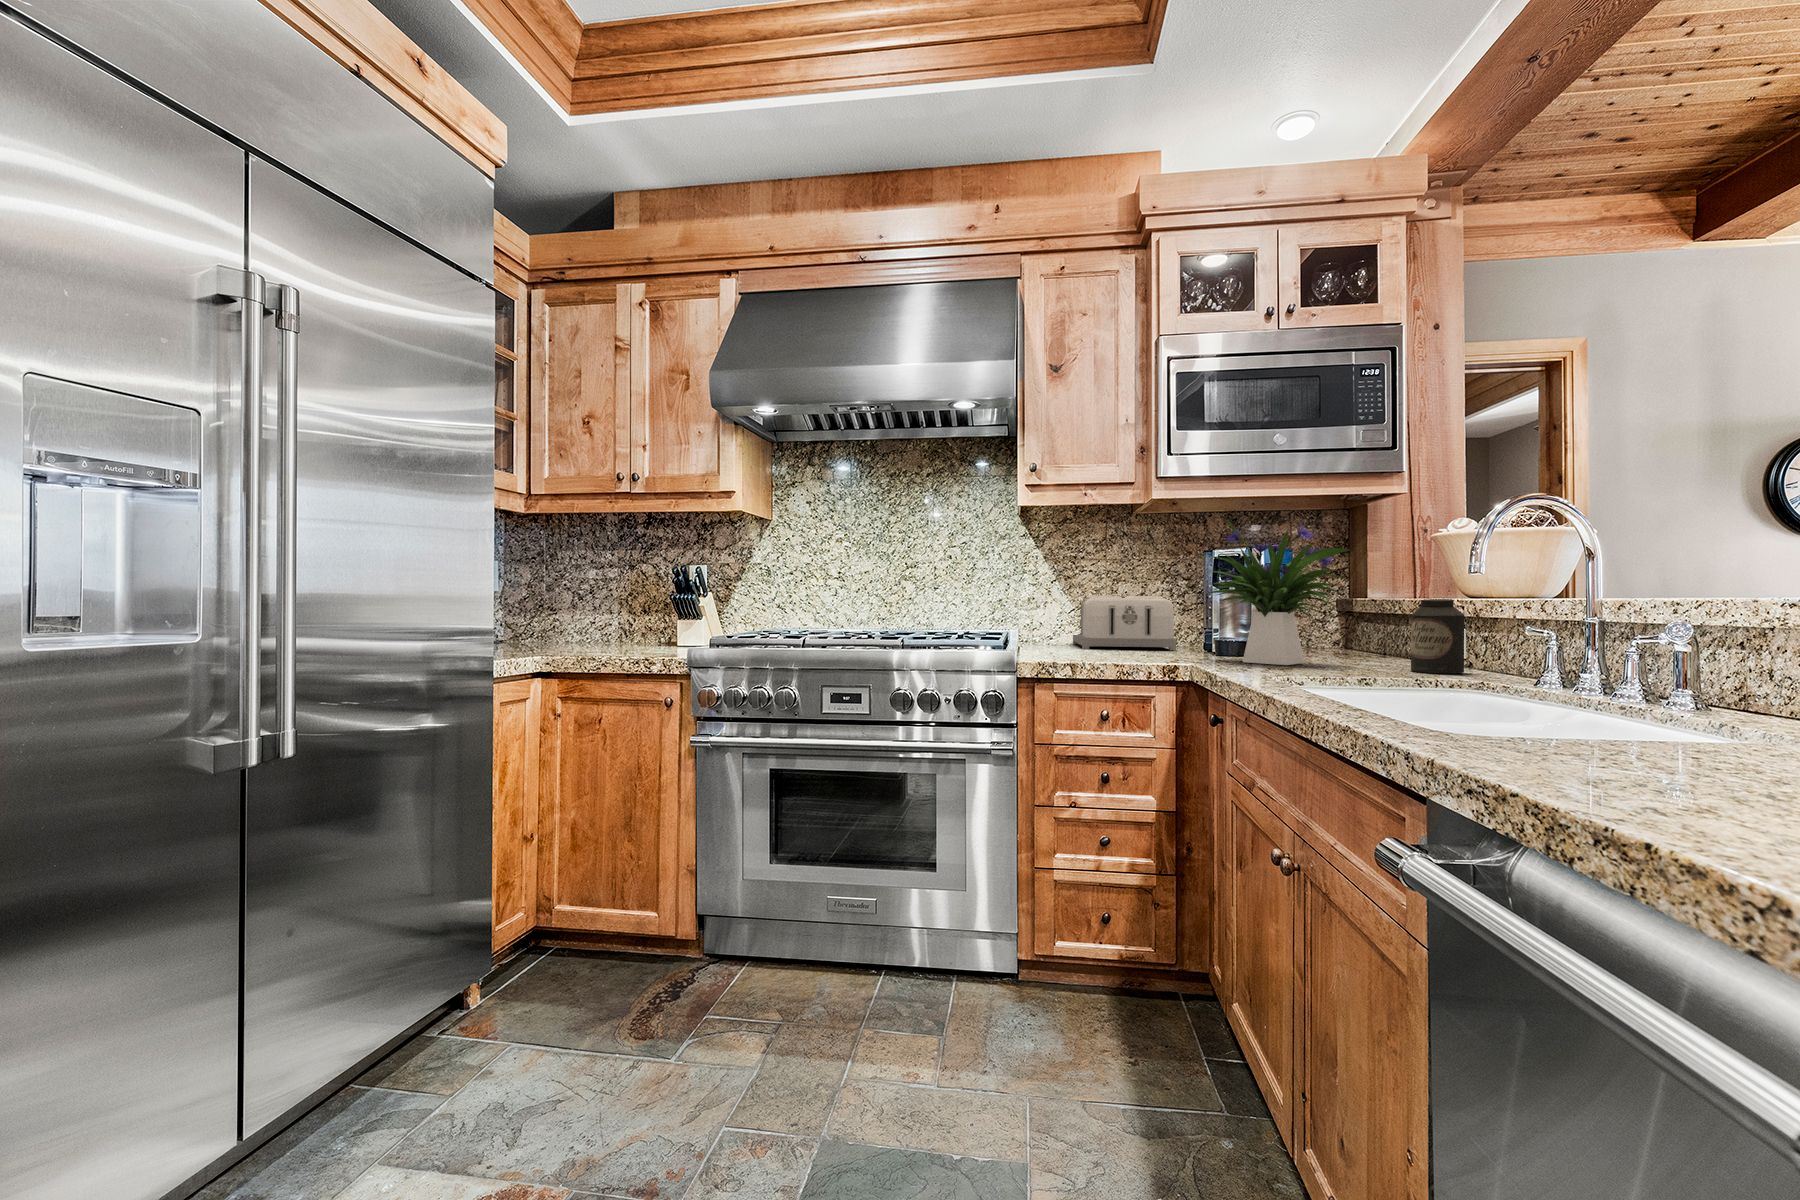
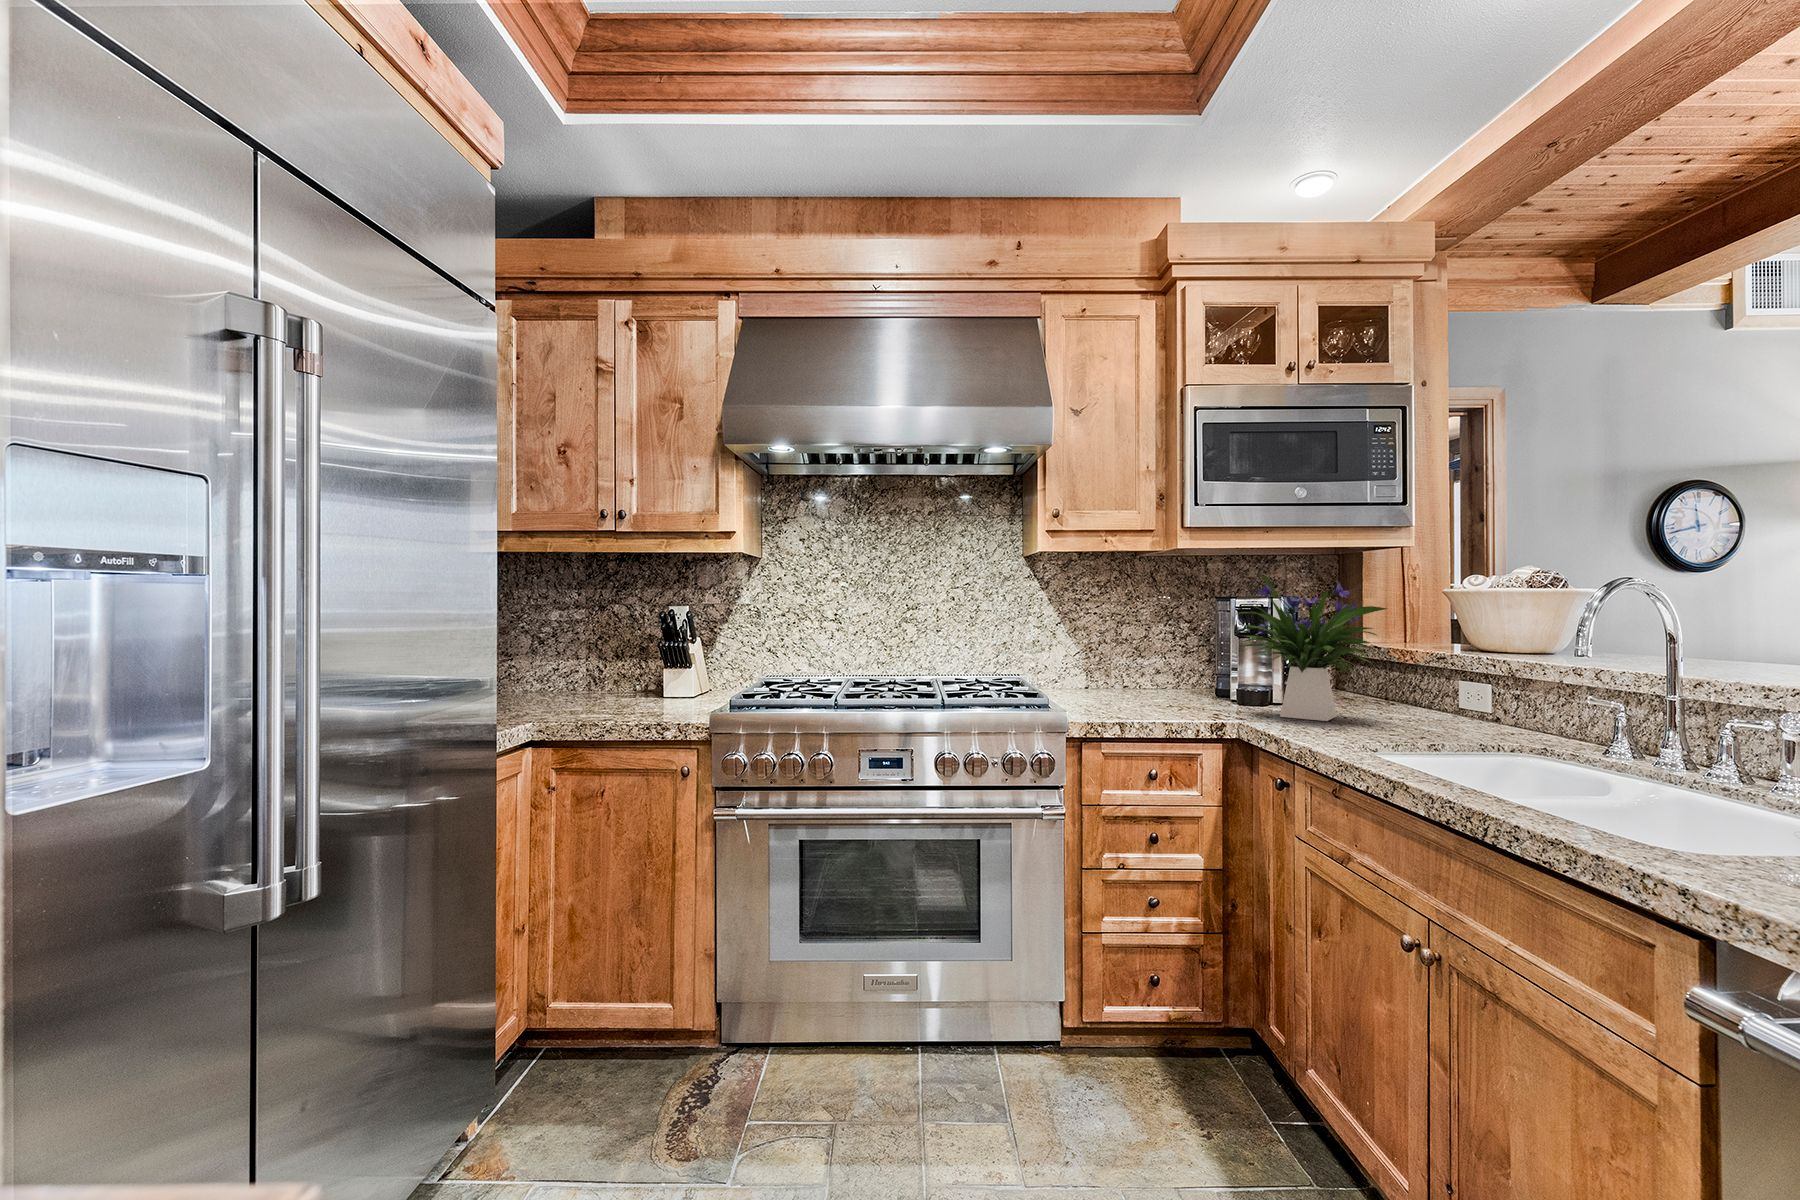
toaster: present [1073,596,1176,650] -> none [1073,638,1188,696]
canister: present [1411,599,1465,673] -> none [1444,658,1496,731]

